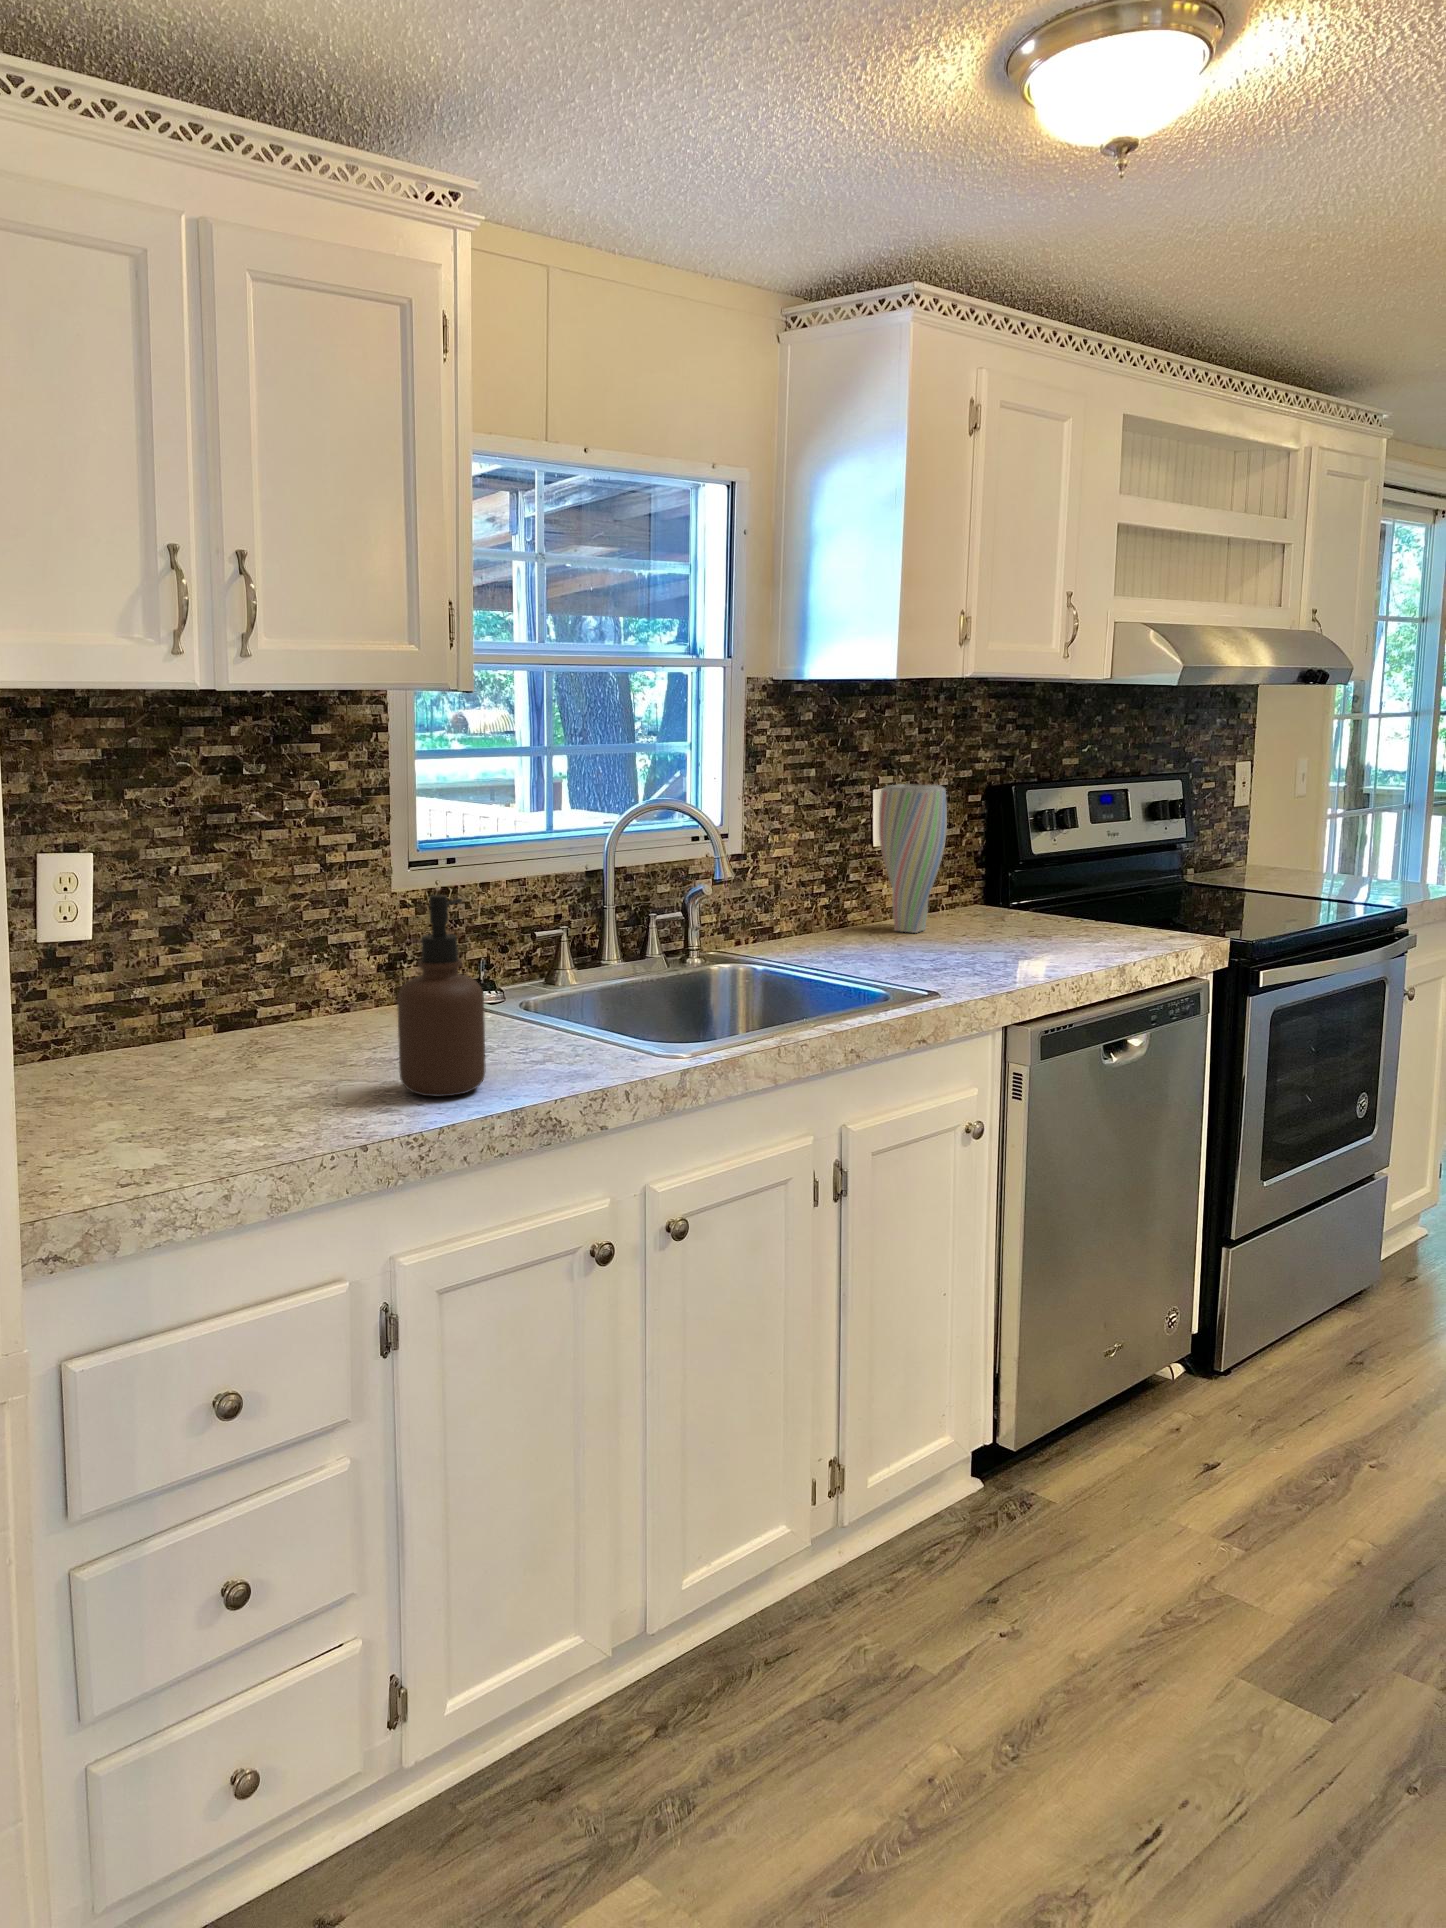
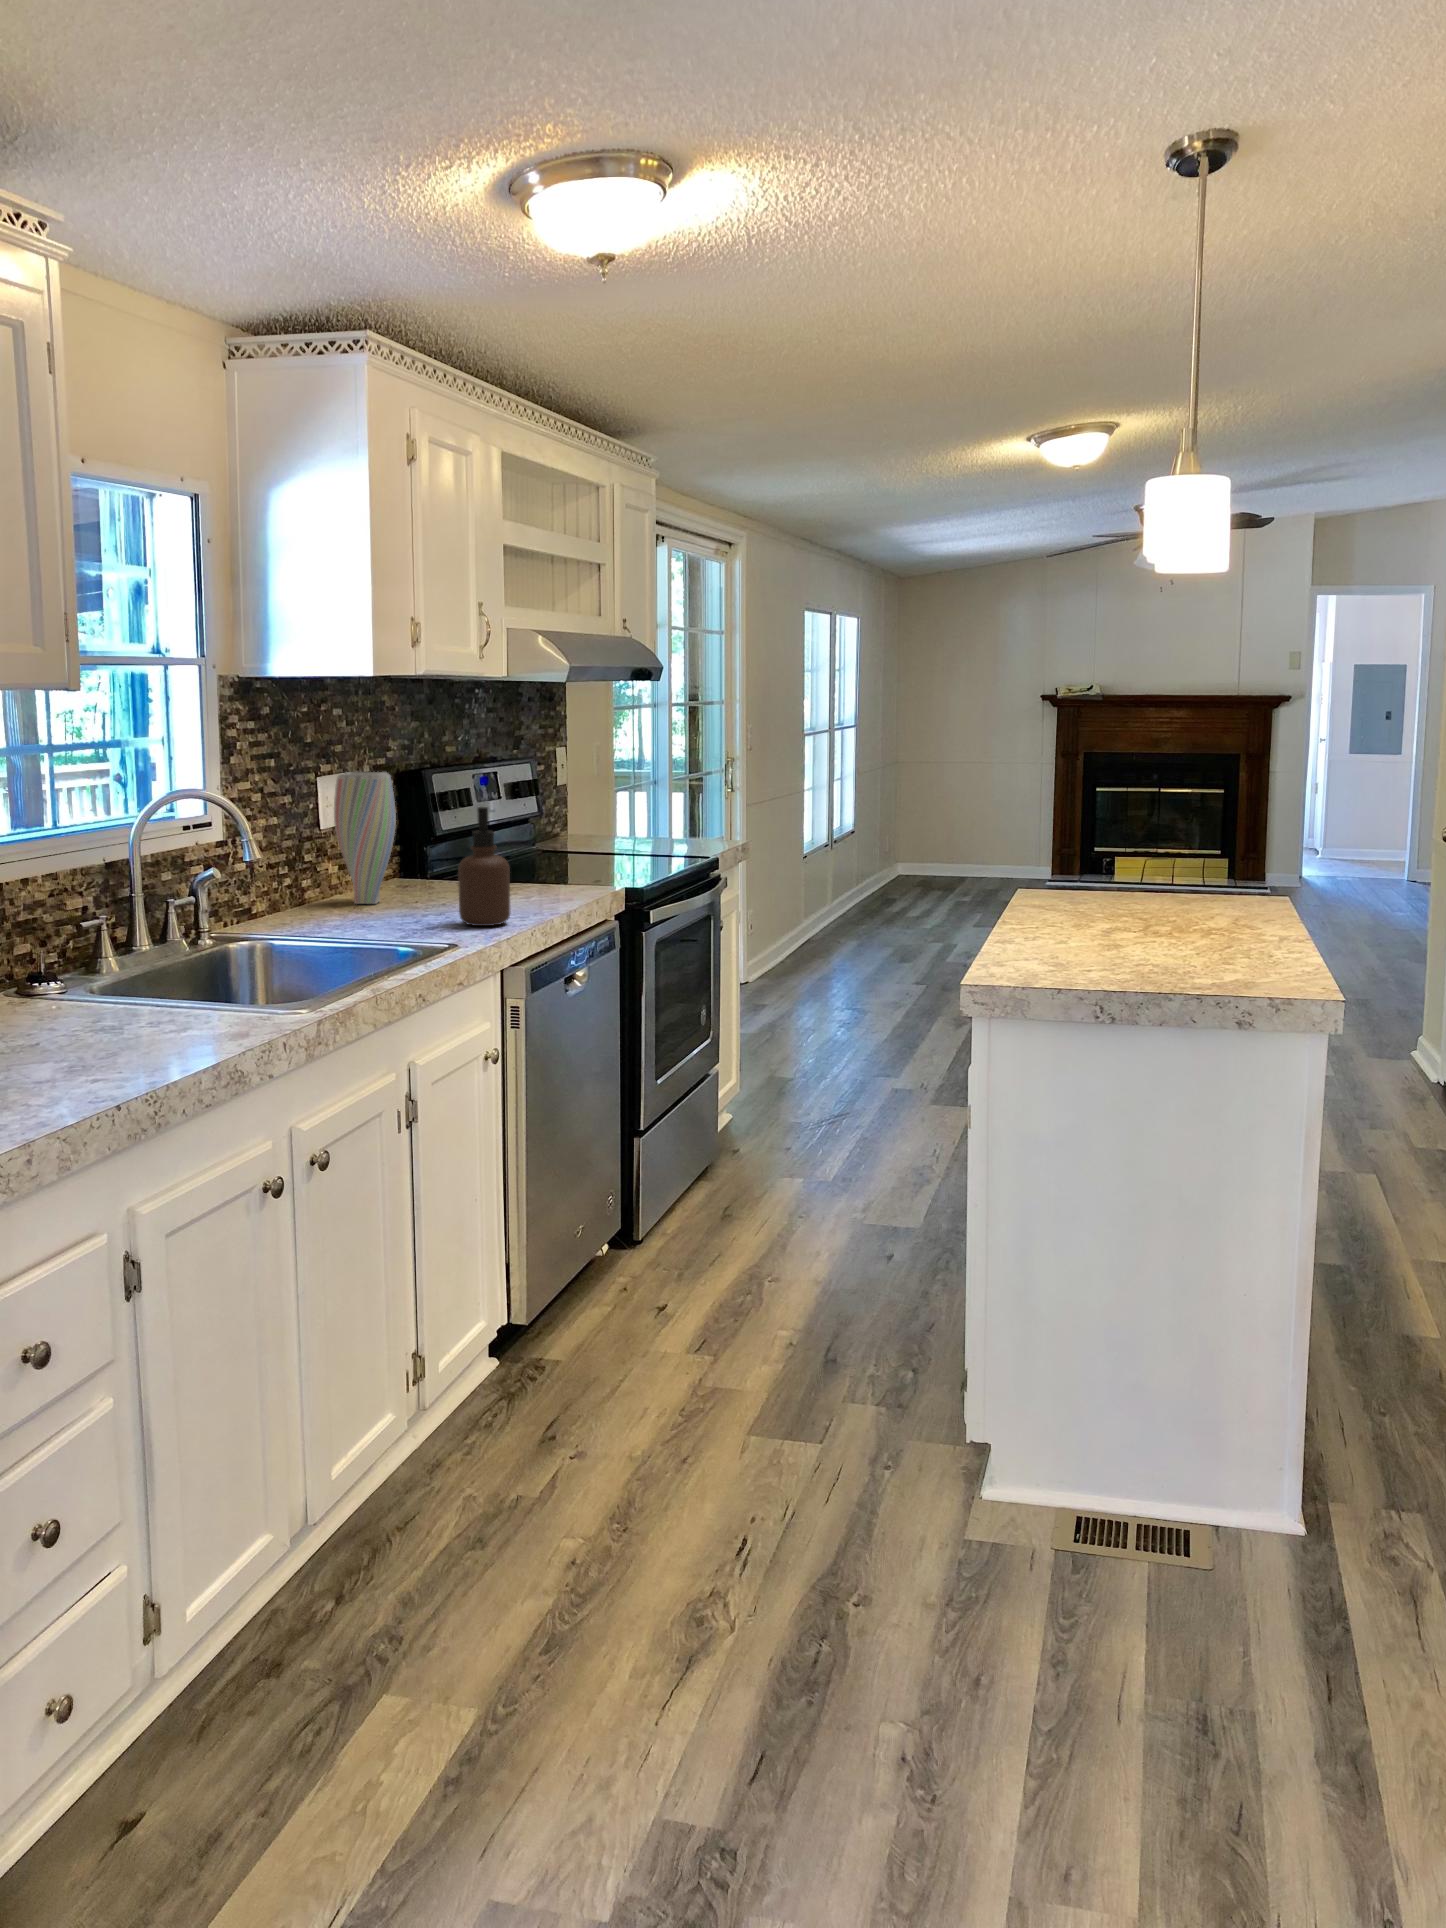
soap dispenser: present [397,895,486,1097] -> present [458,807,510,926]

